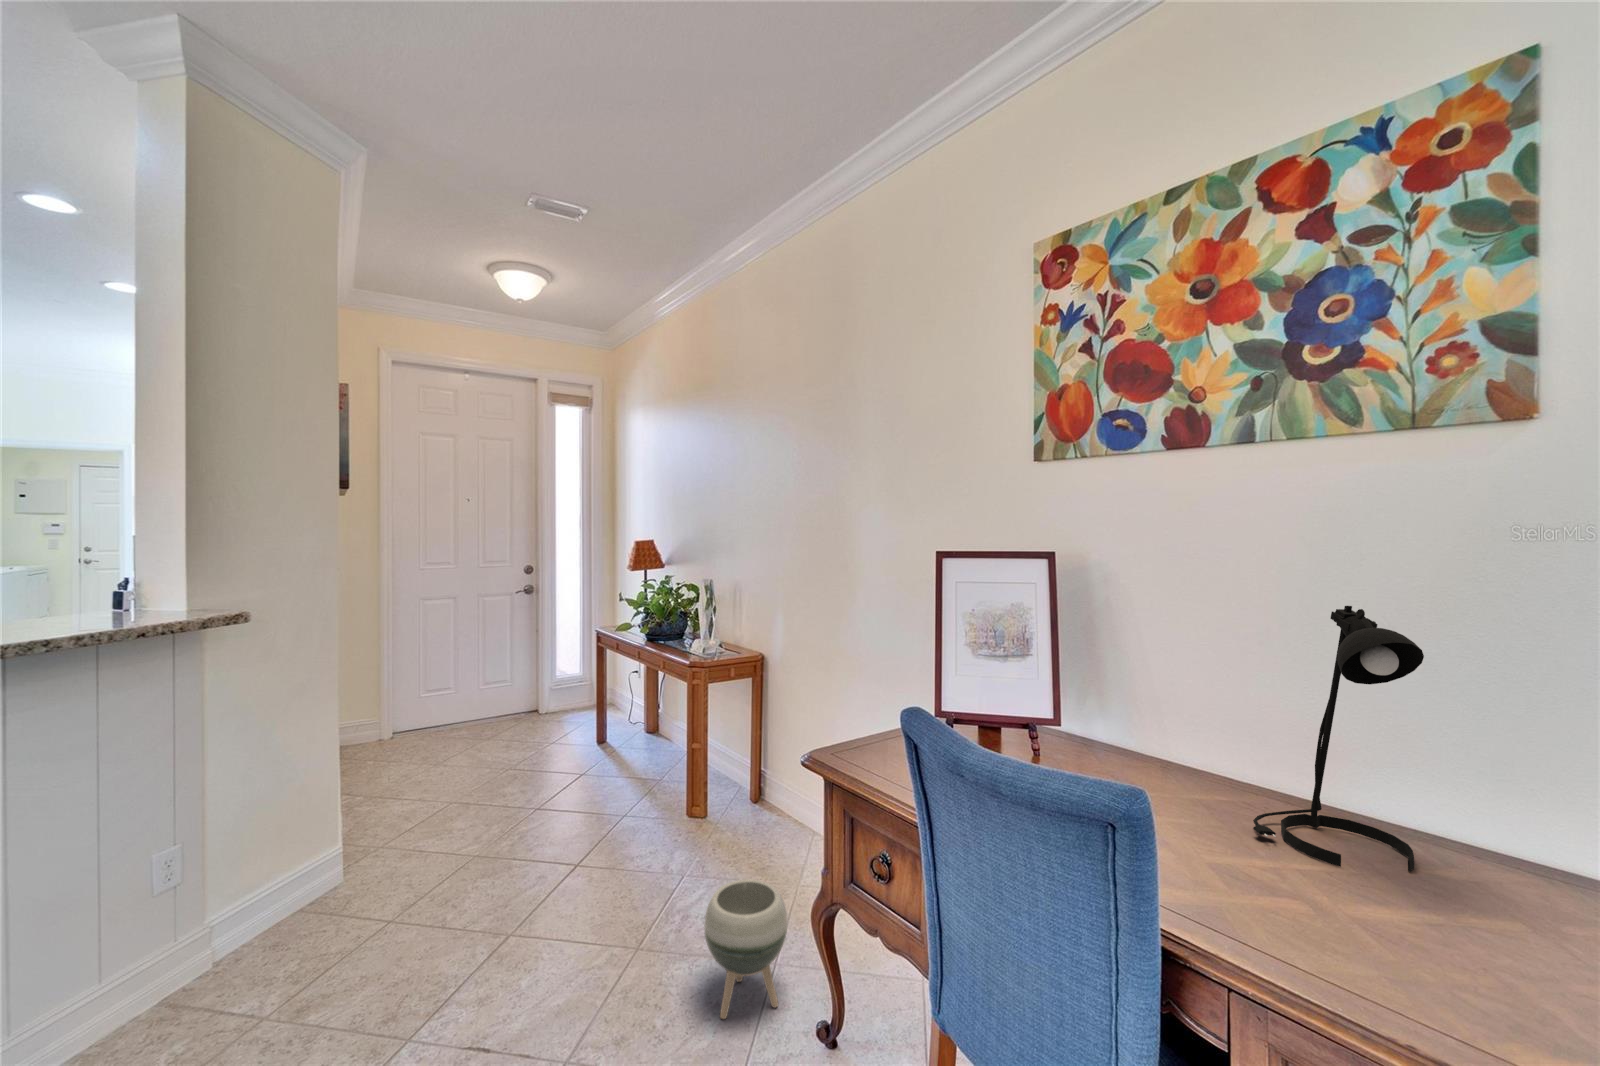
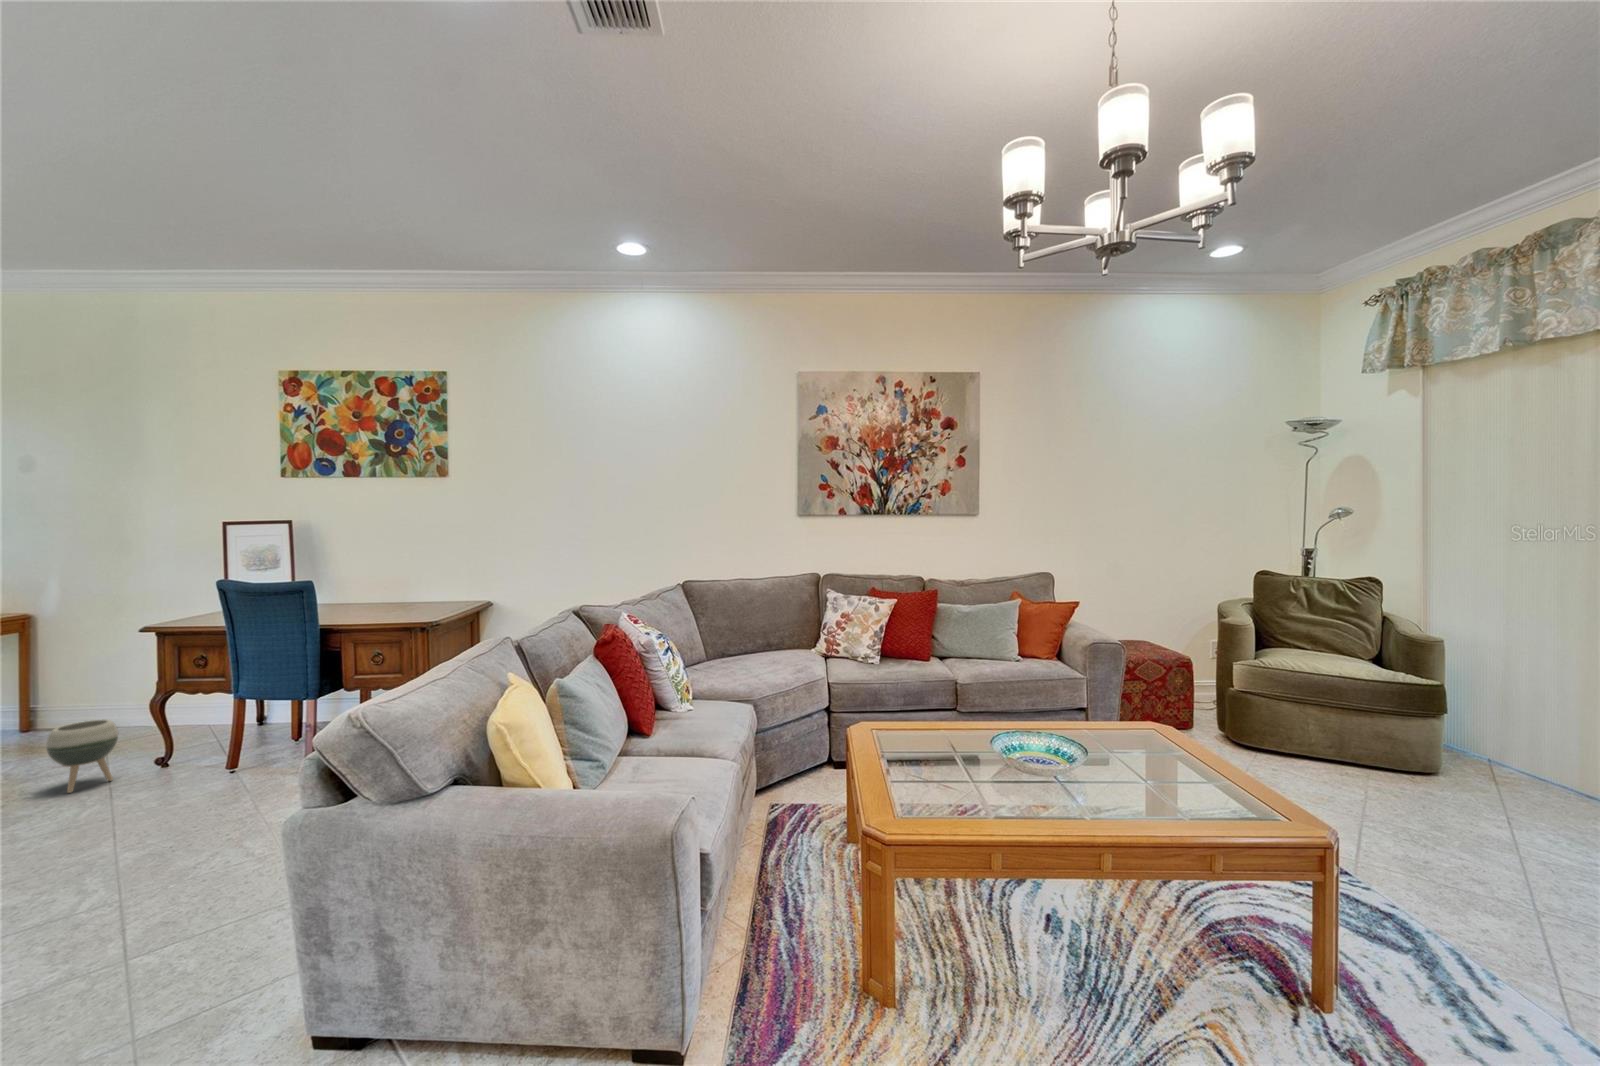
desk lamp: present [1253,606,1424,872] -> none [367,531,414,608]

